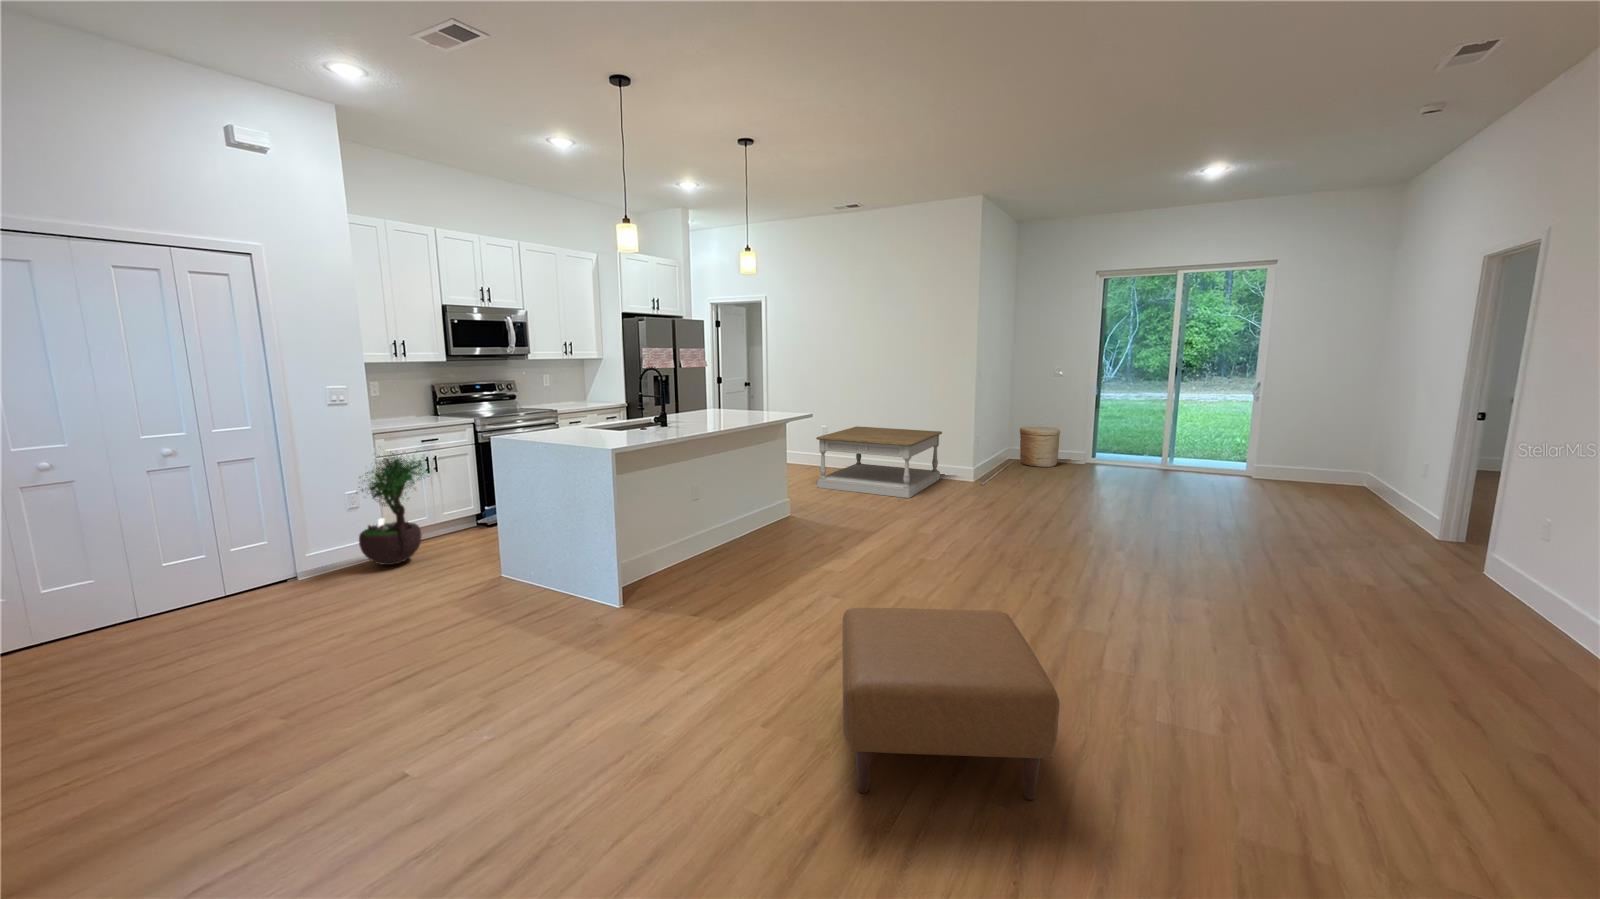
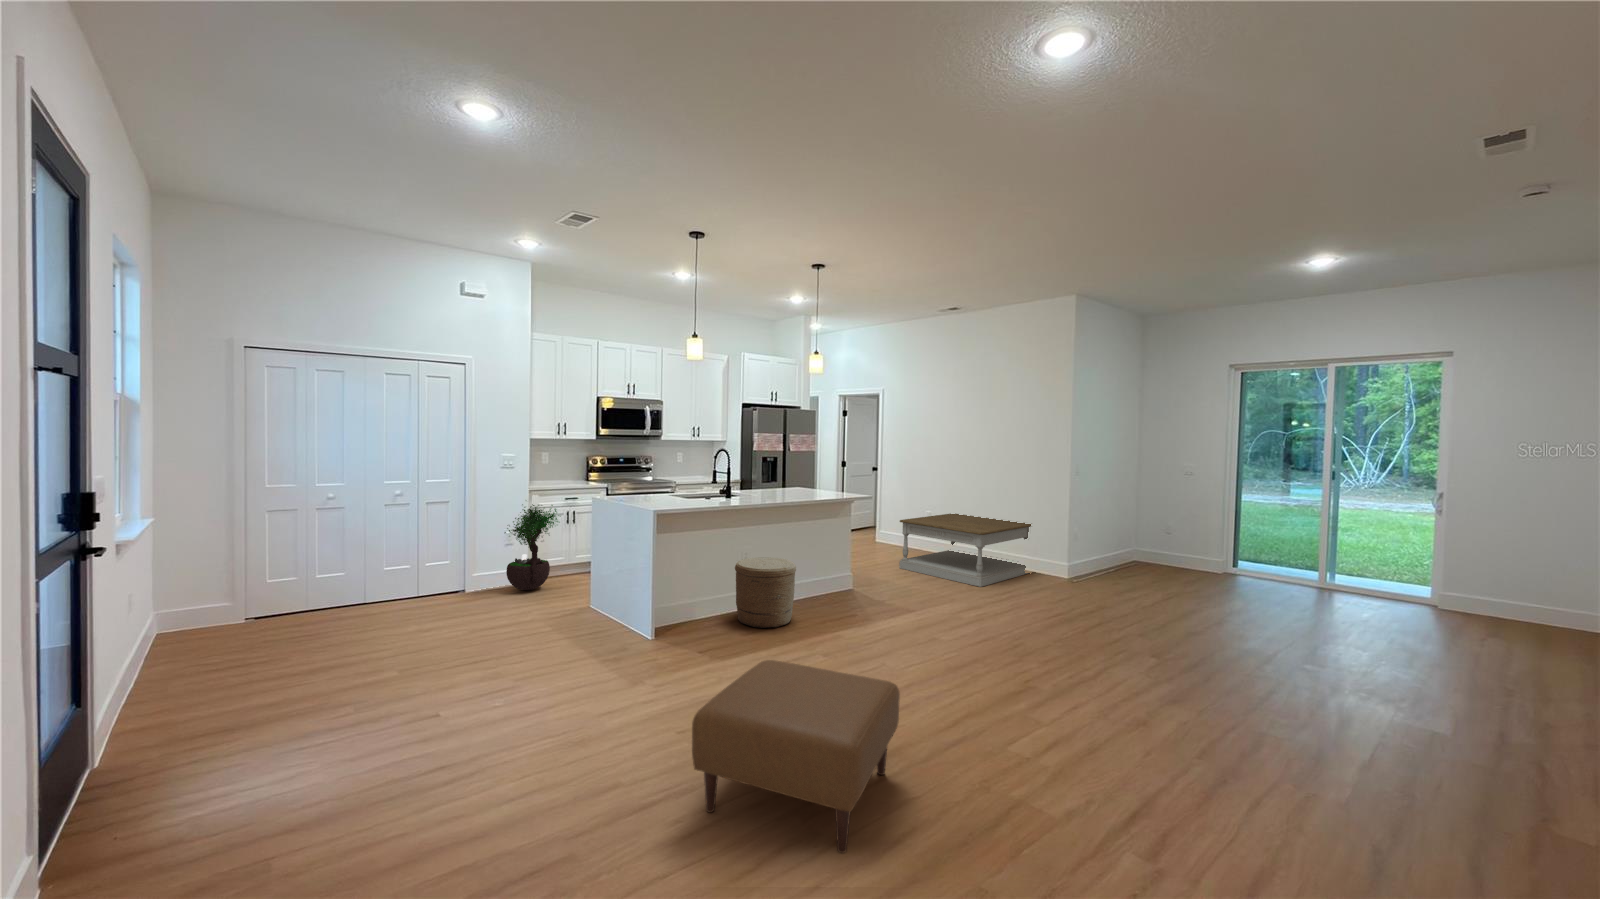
woven basket: present [1020,426,1060,467] -> present [735,557,796,628]

